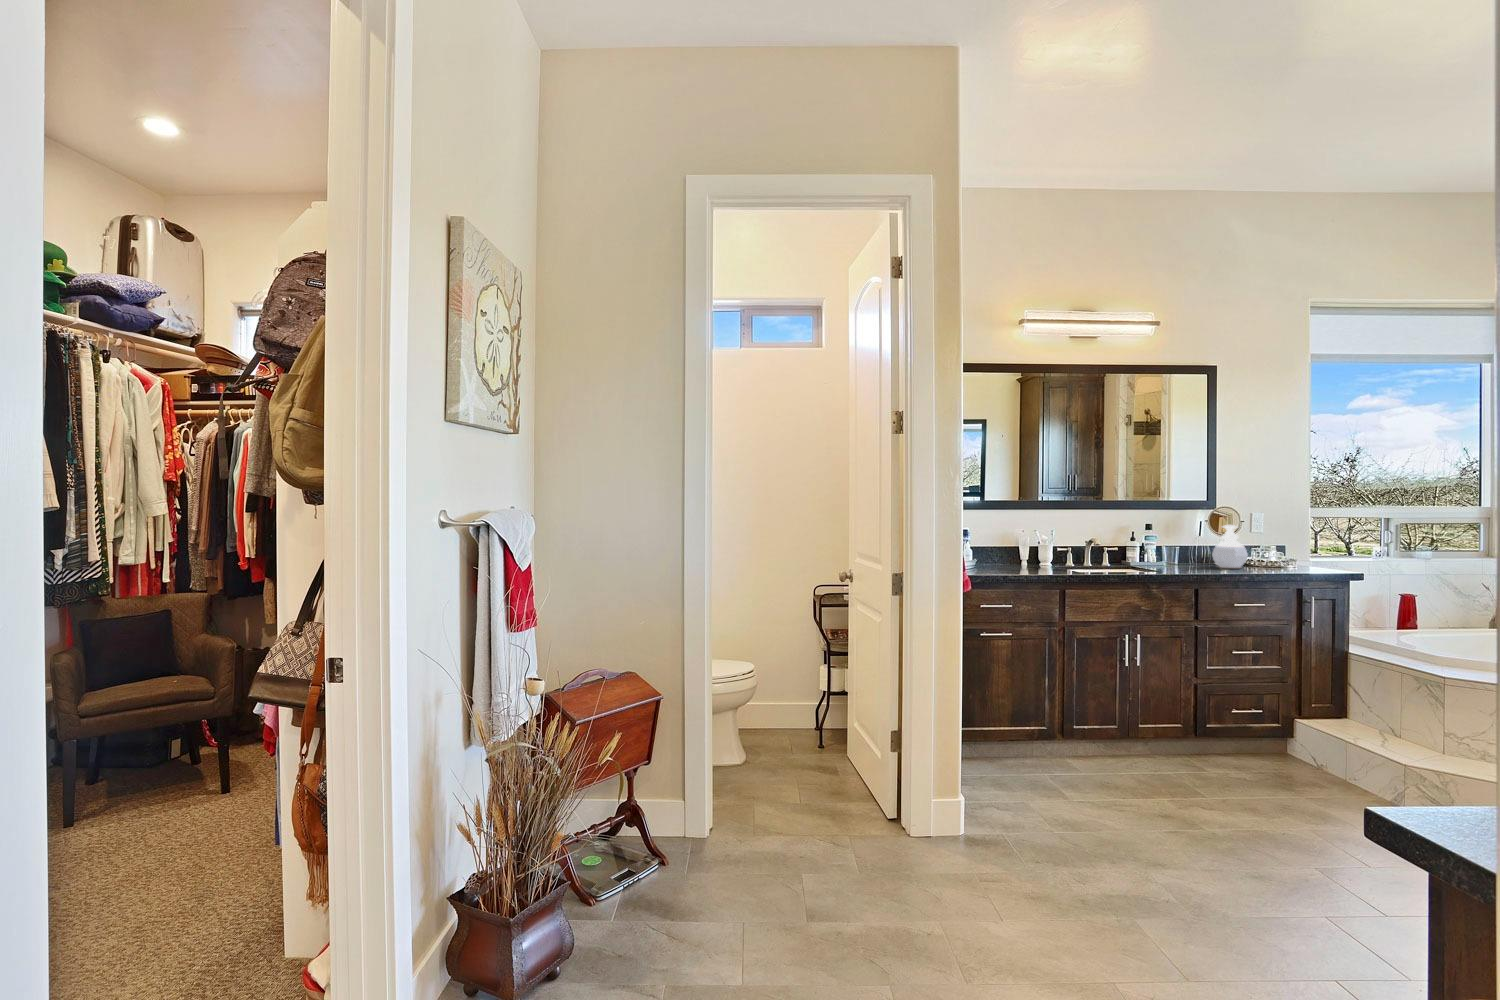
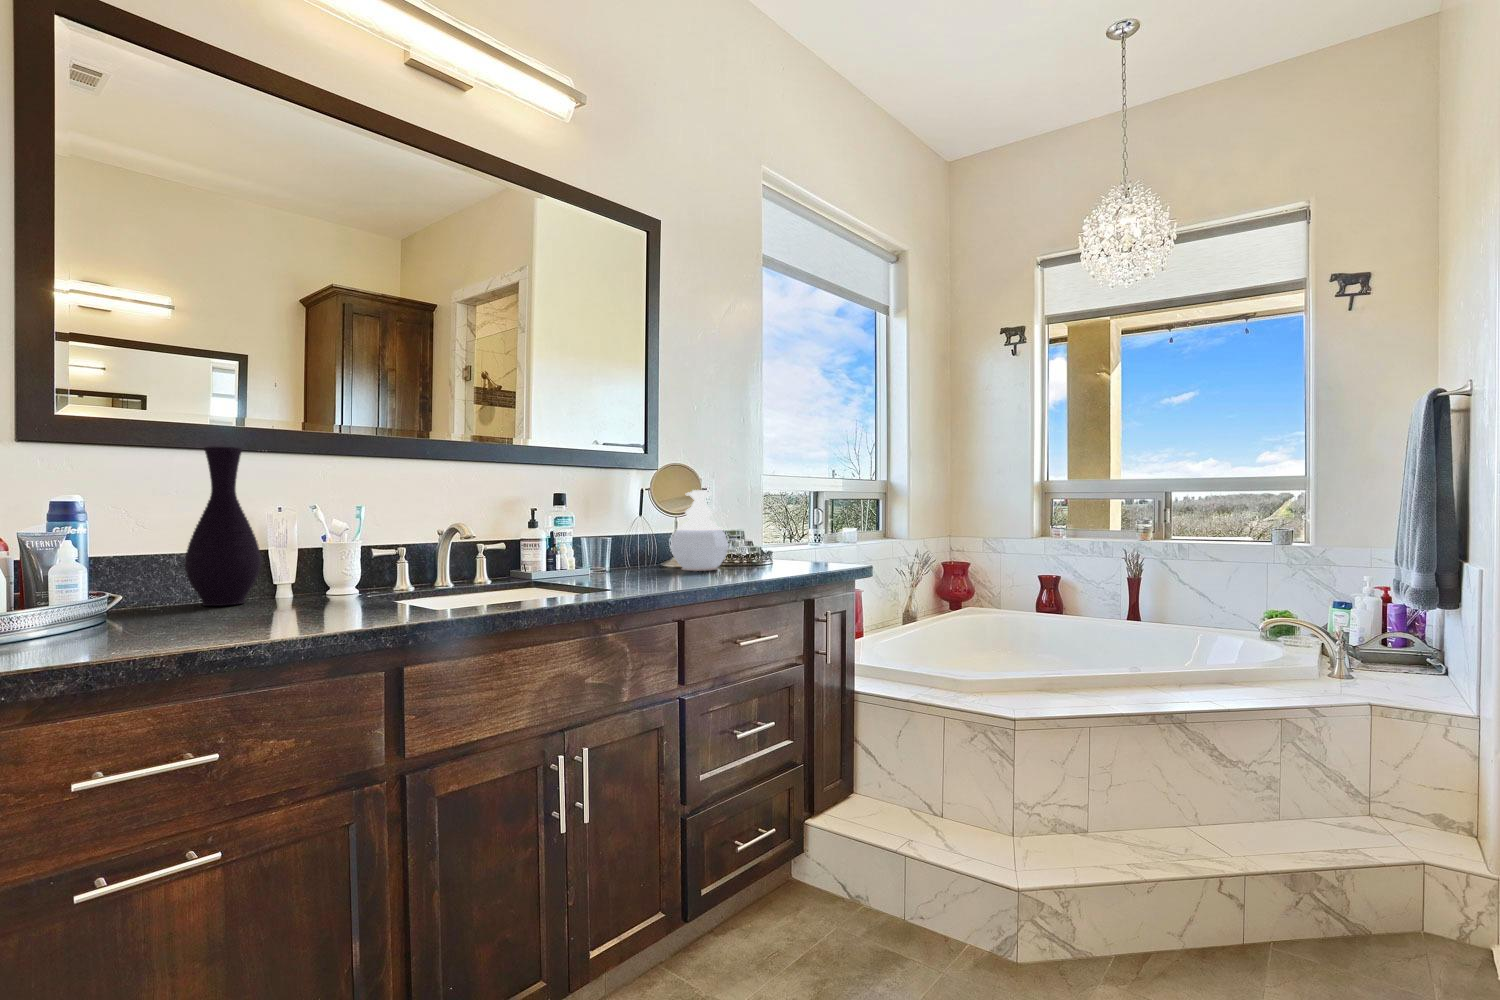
vase: none [994,509,1018,564] -> present [184,447,262,606]

